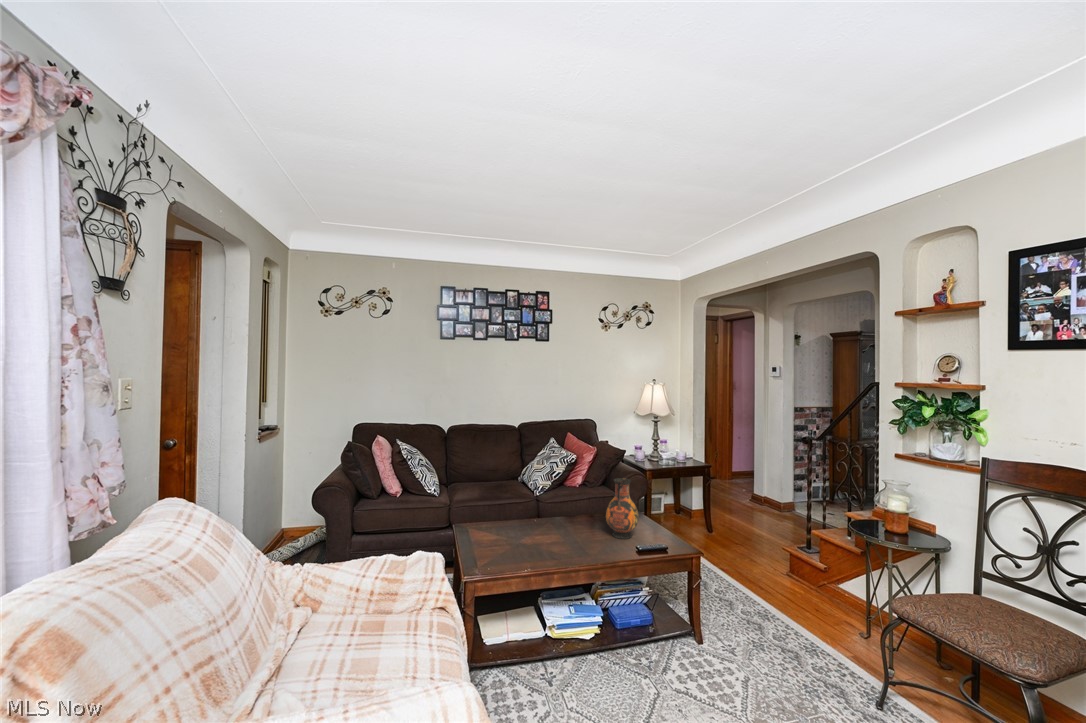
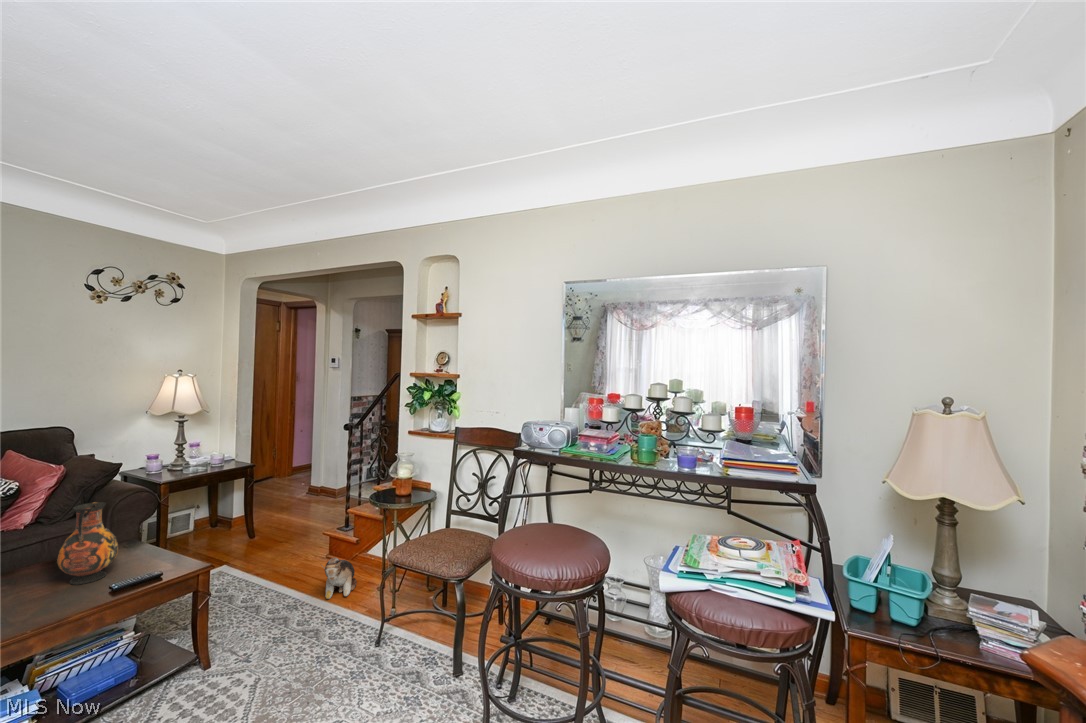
plush toy: none [795,579,833,627] -> present [321,557,357,599]

